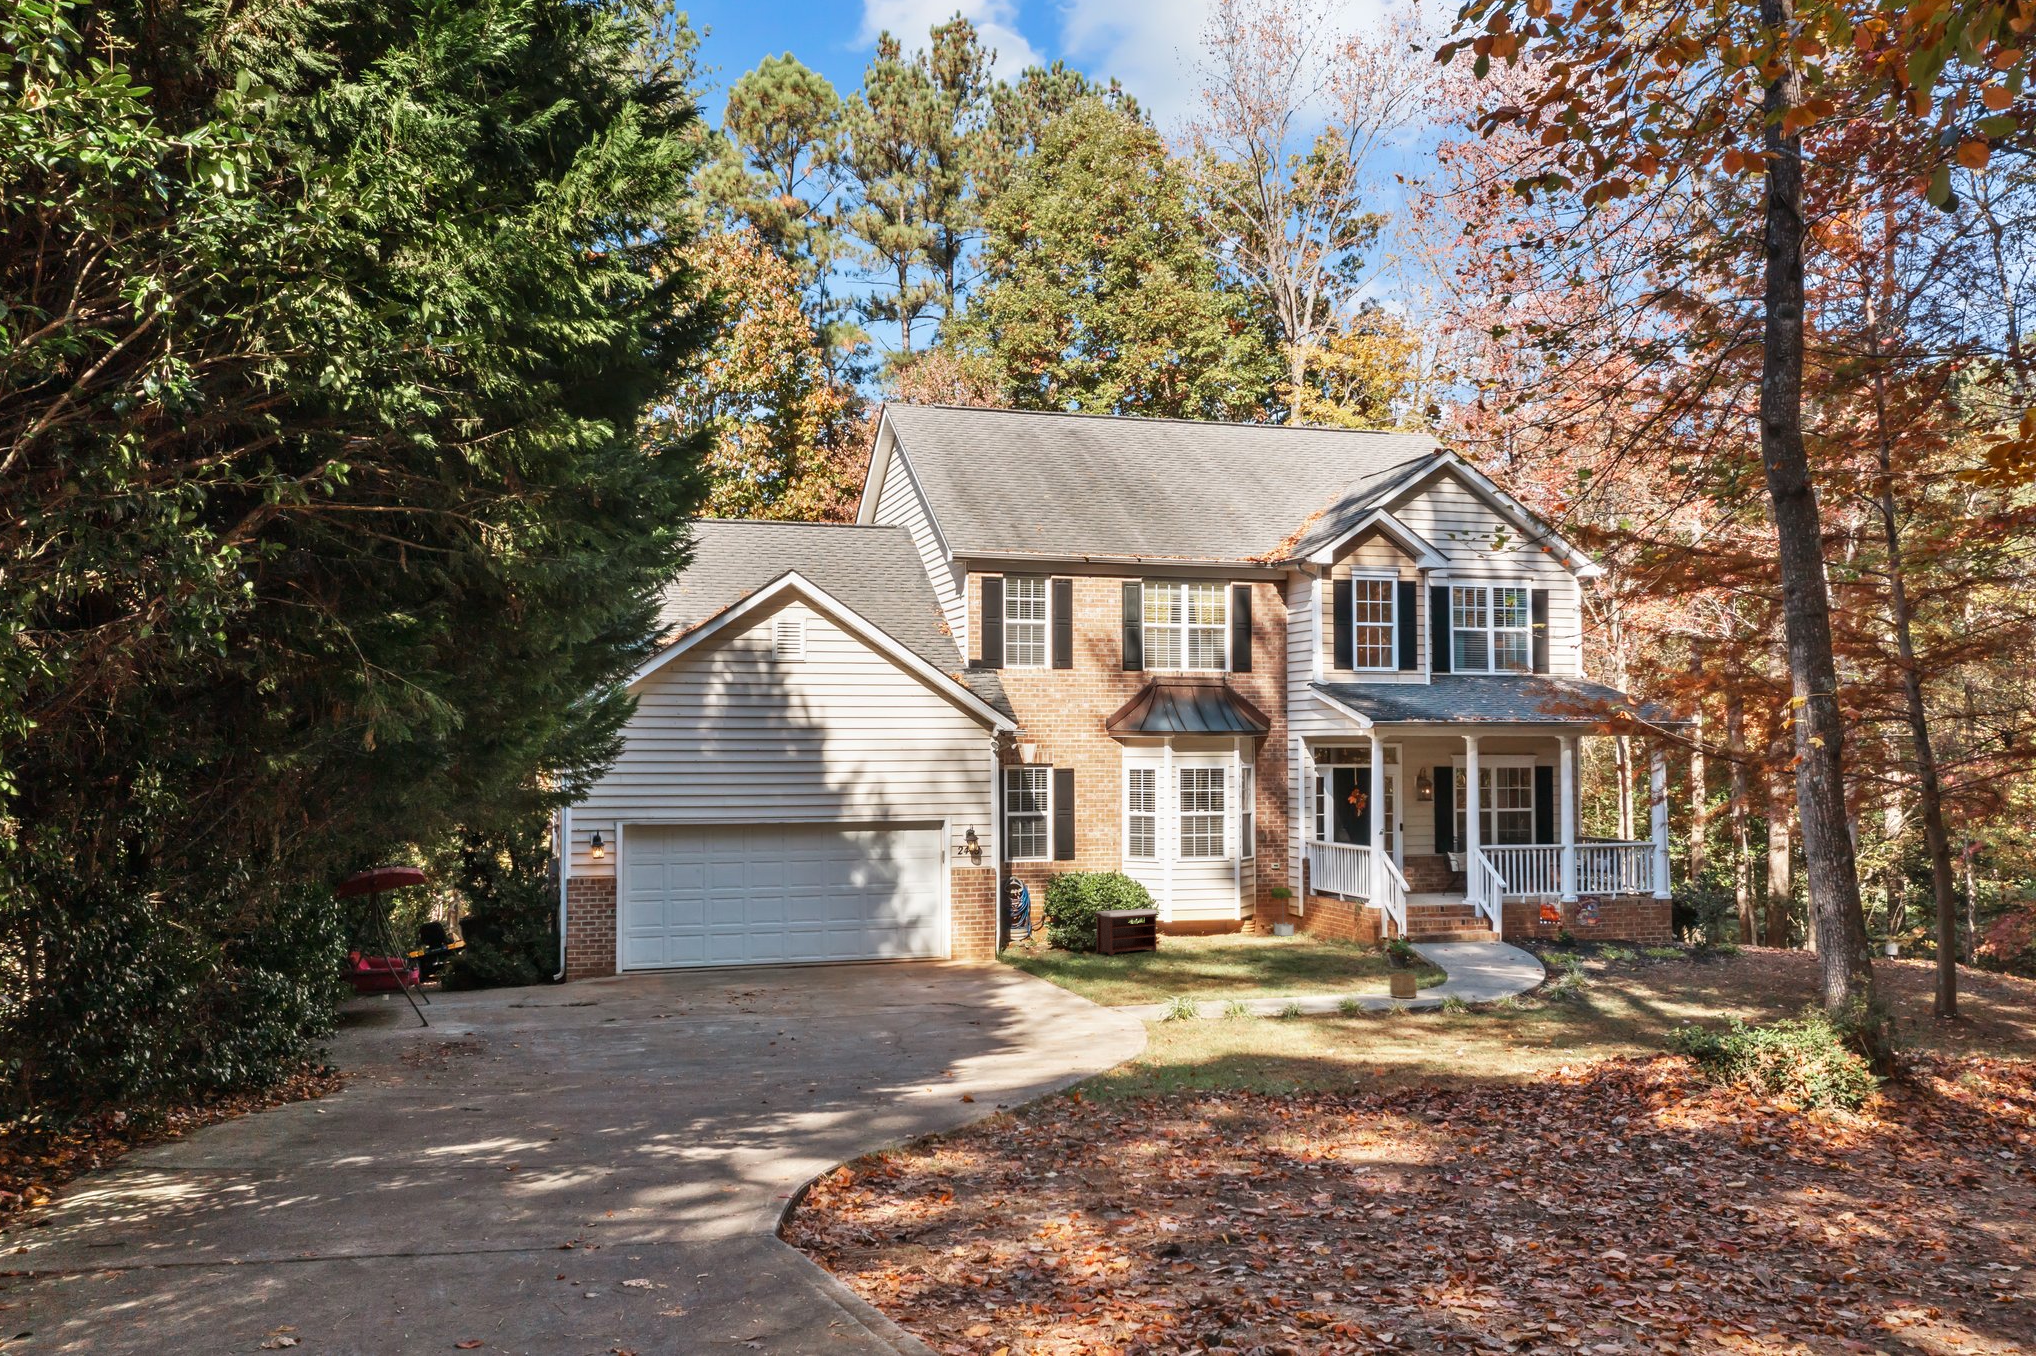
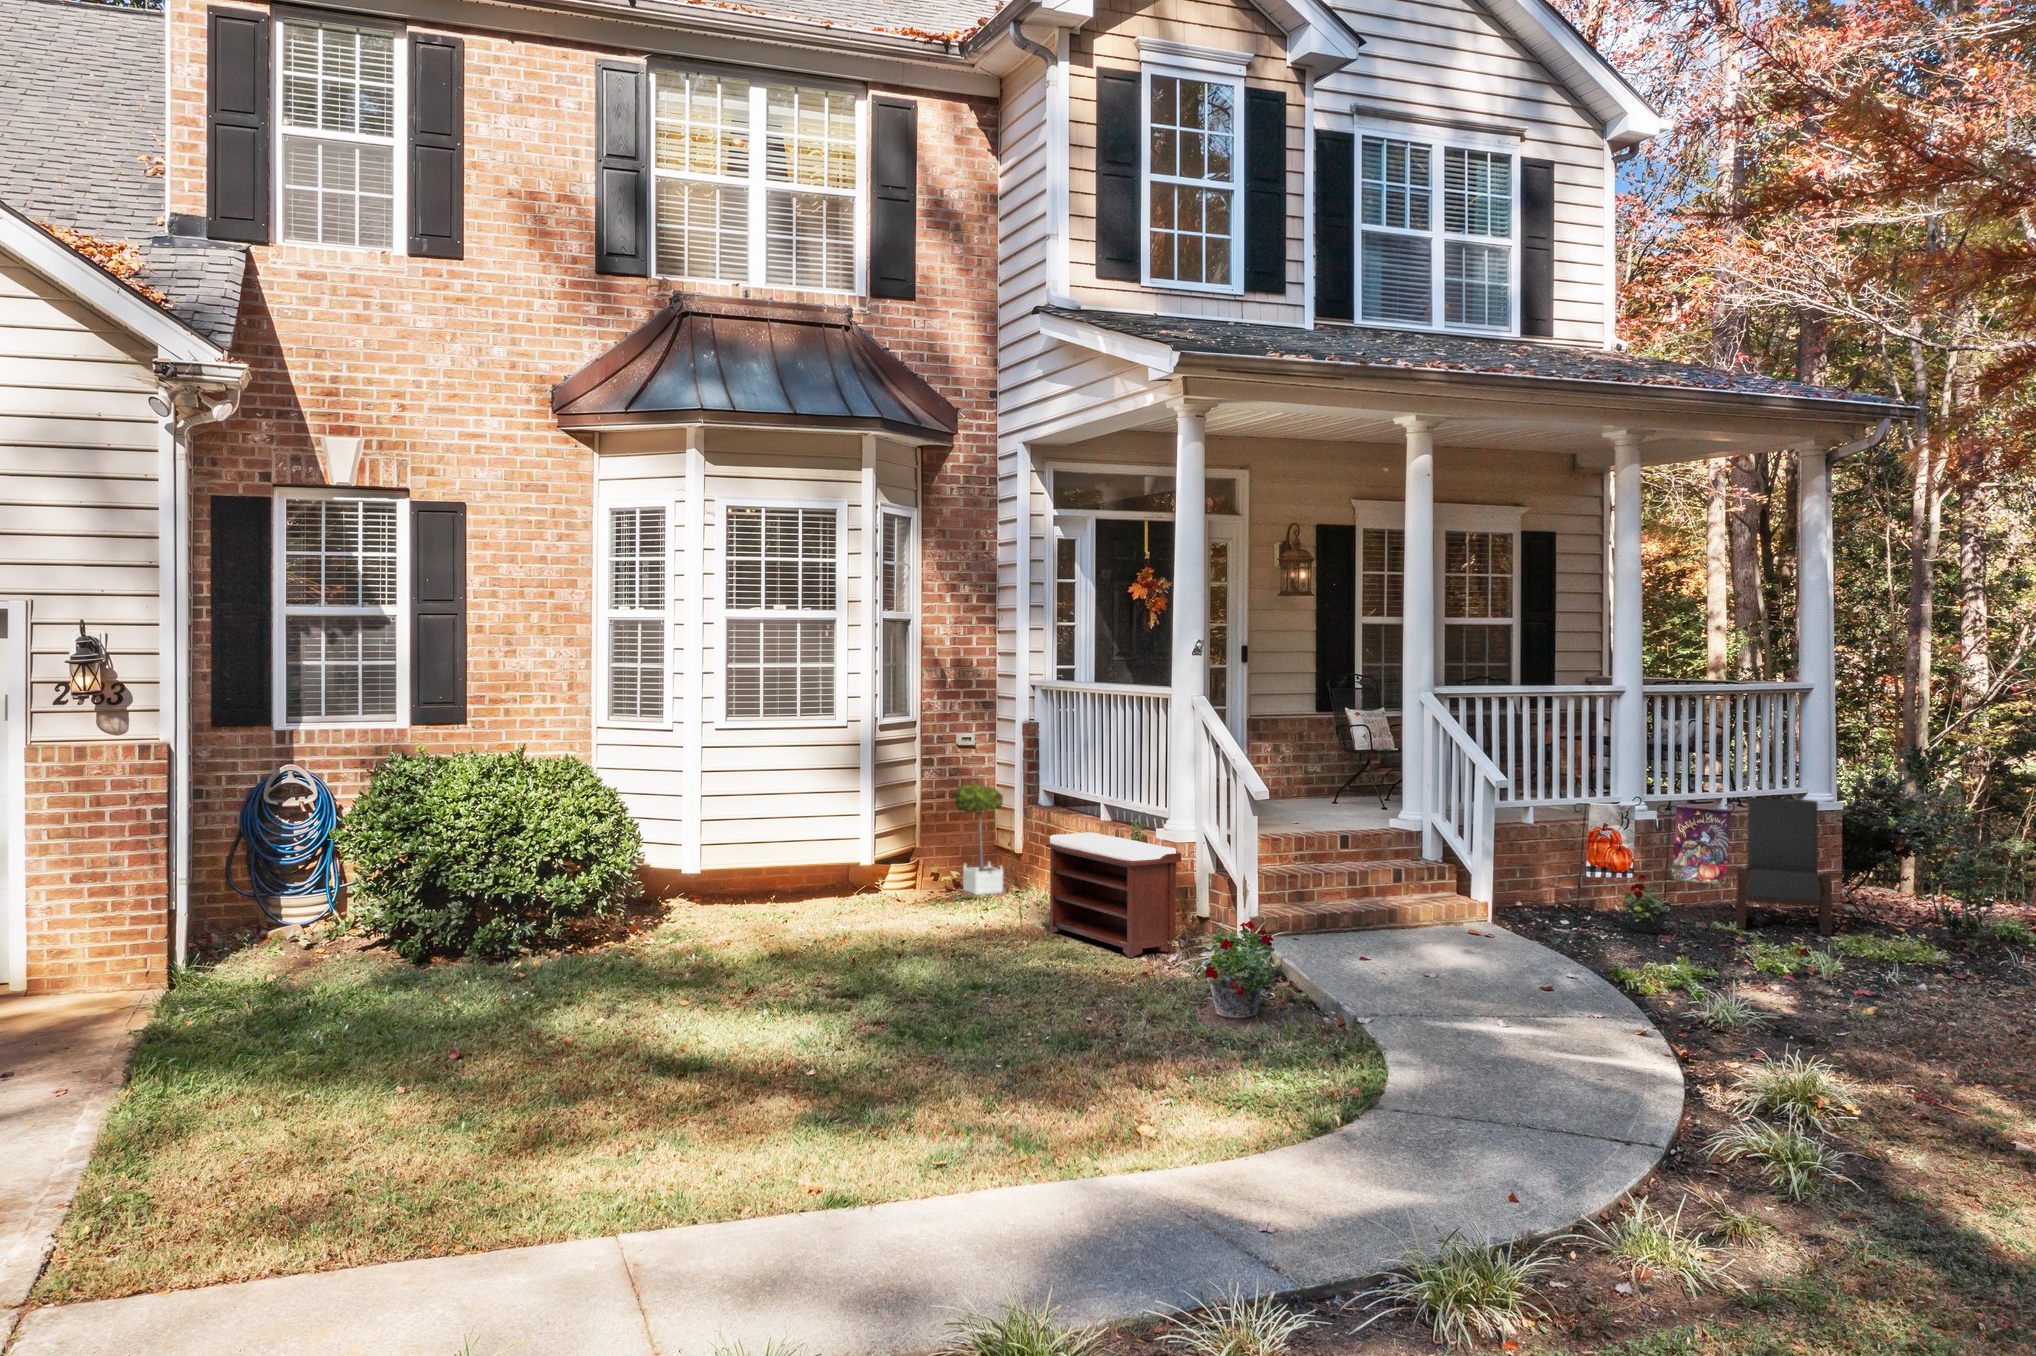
lounge chair: none [1617,895,1662,953] -> present [1735,798,1833,936]
bench: present [1095,909,1159,956] -> present [1046,832,1181,958]
wooden bucket: present [1389,973,1417,998] -> none [1212,1114,1316,1223]

